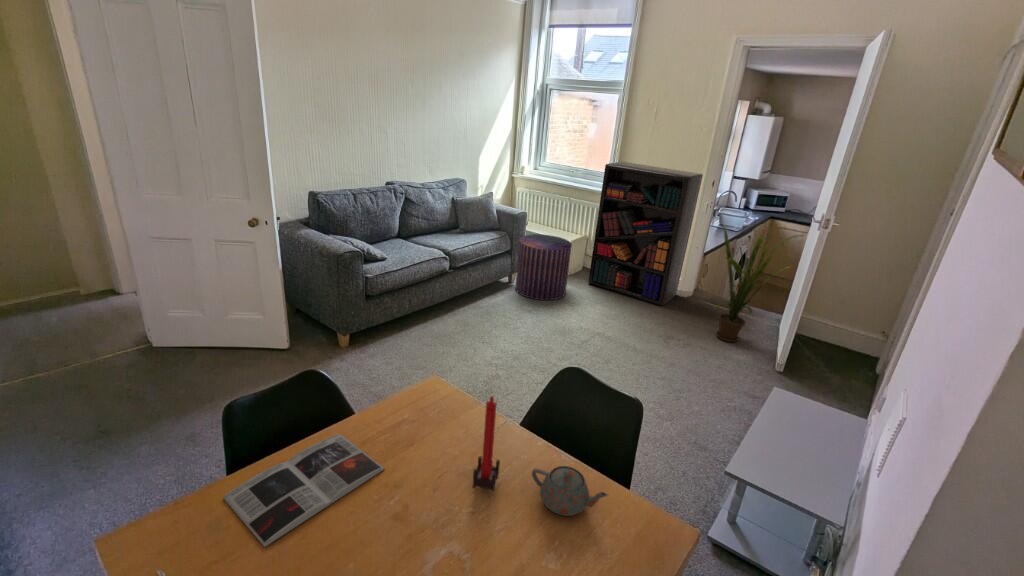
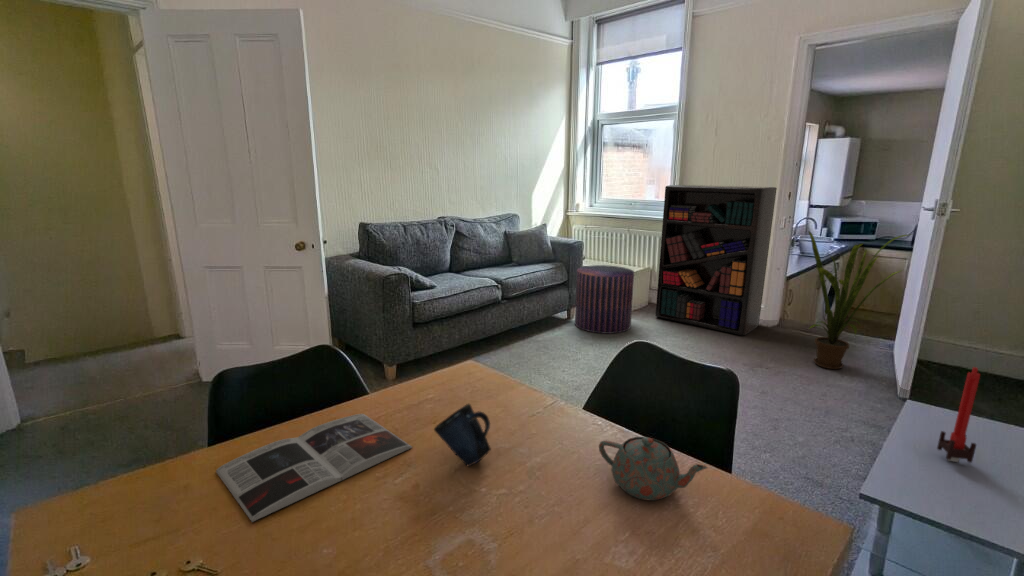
candle: present [473,396,500,492] -> present [937,367,980,463]
mug: none [404,439,449,488] -> present [434,404,491,466]

